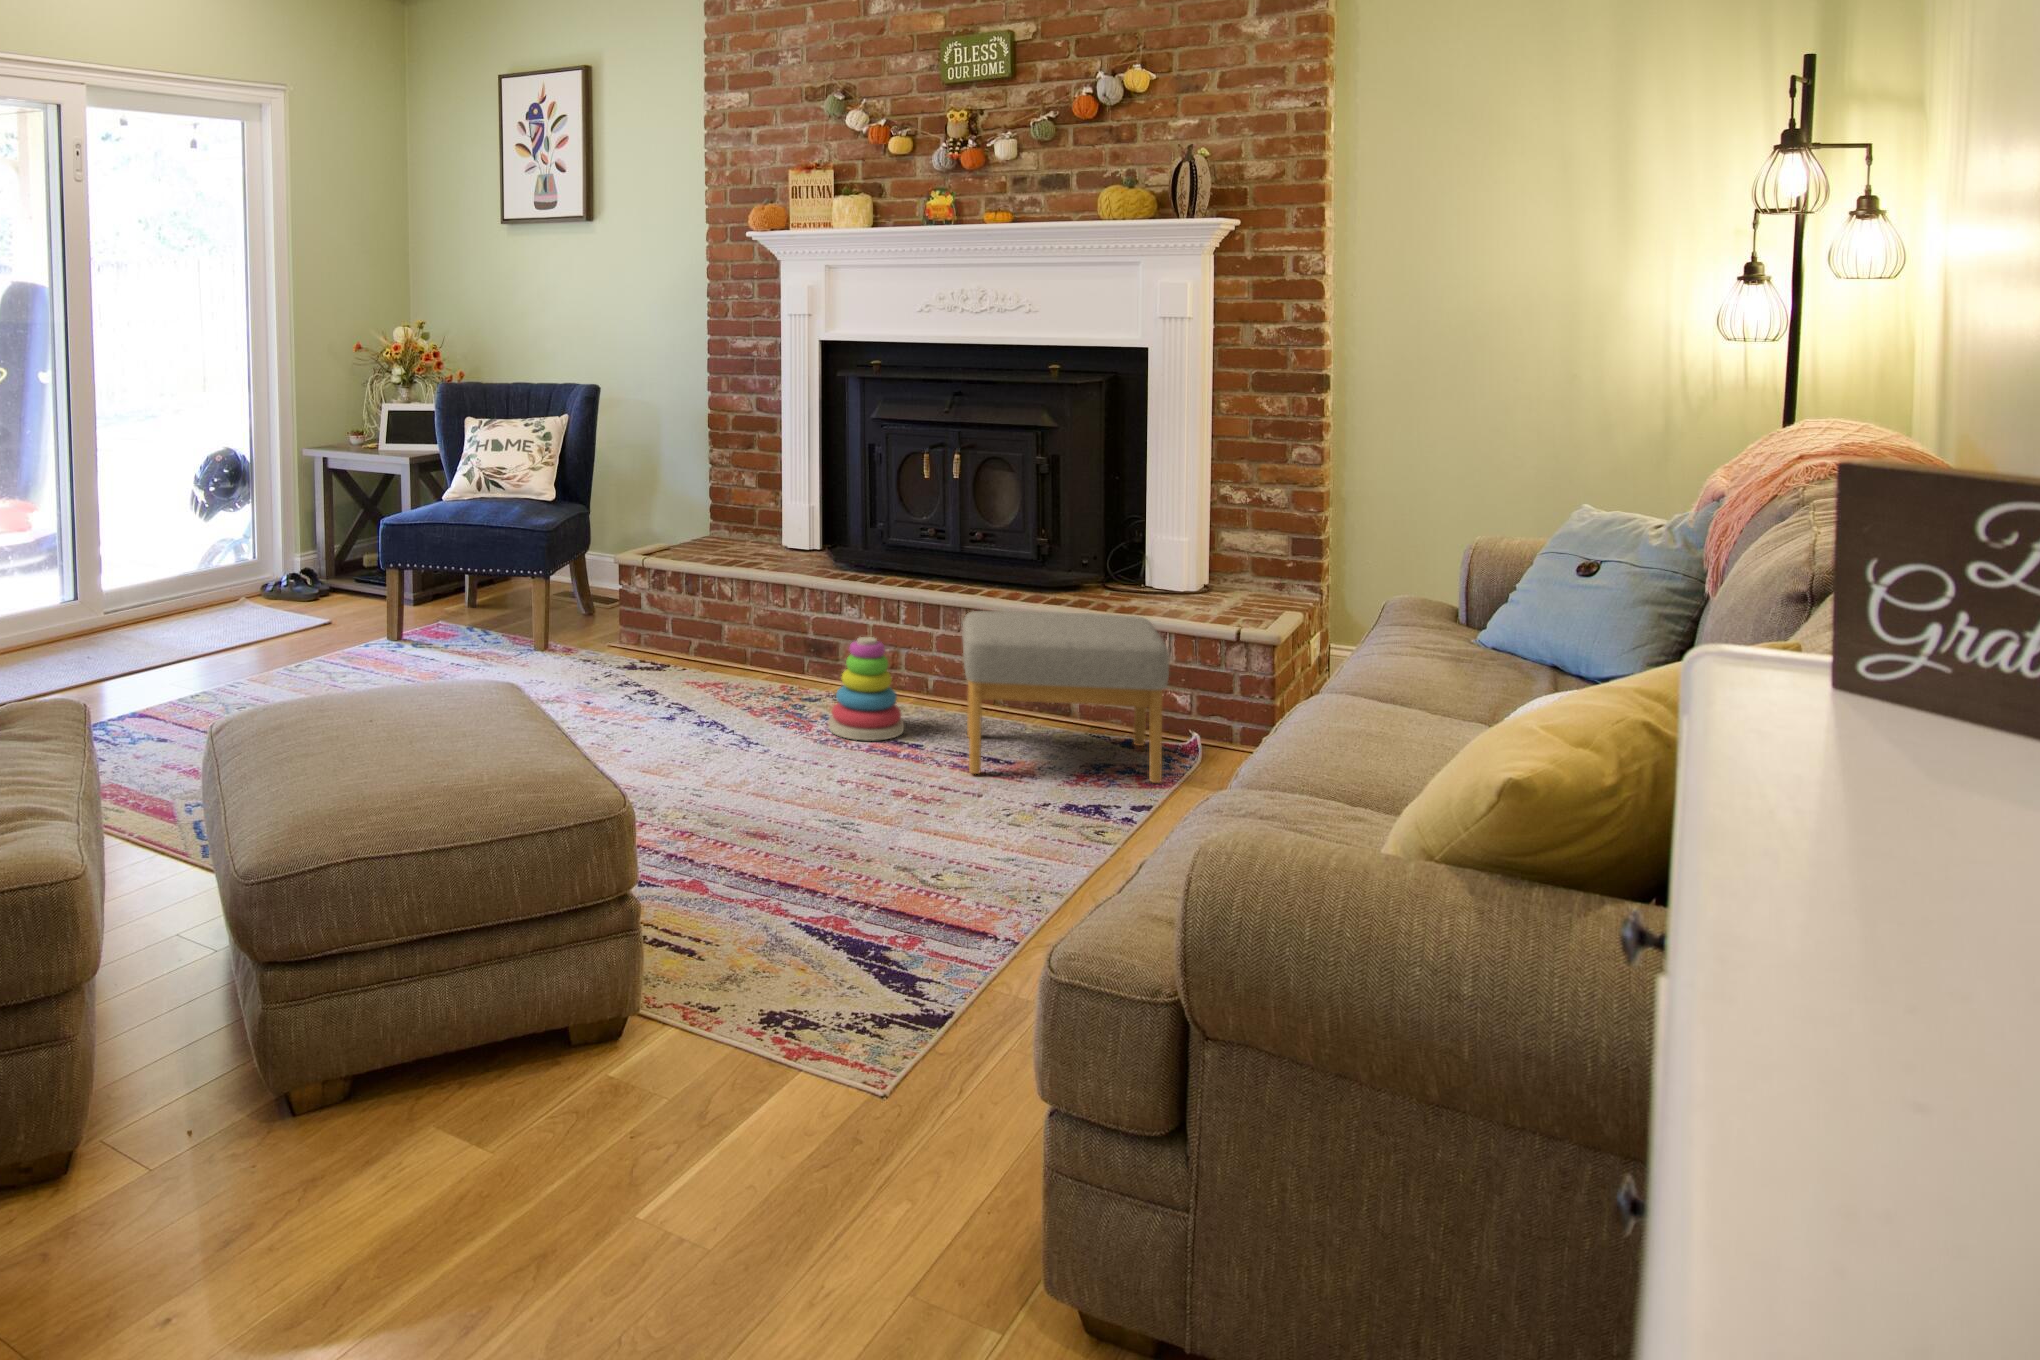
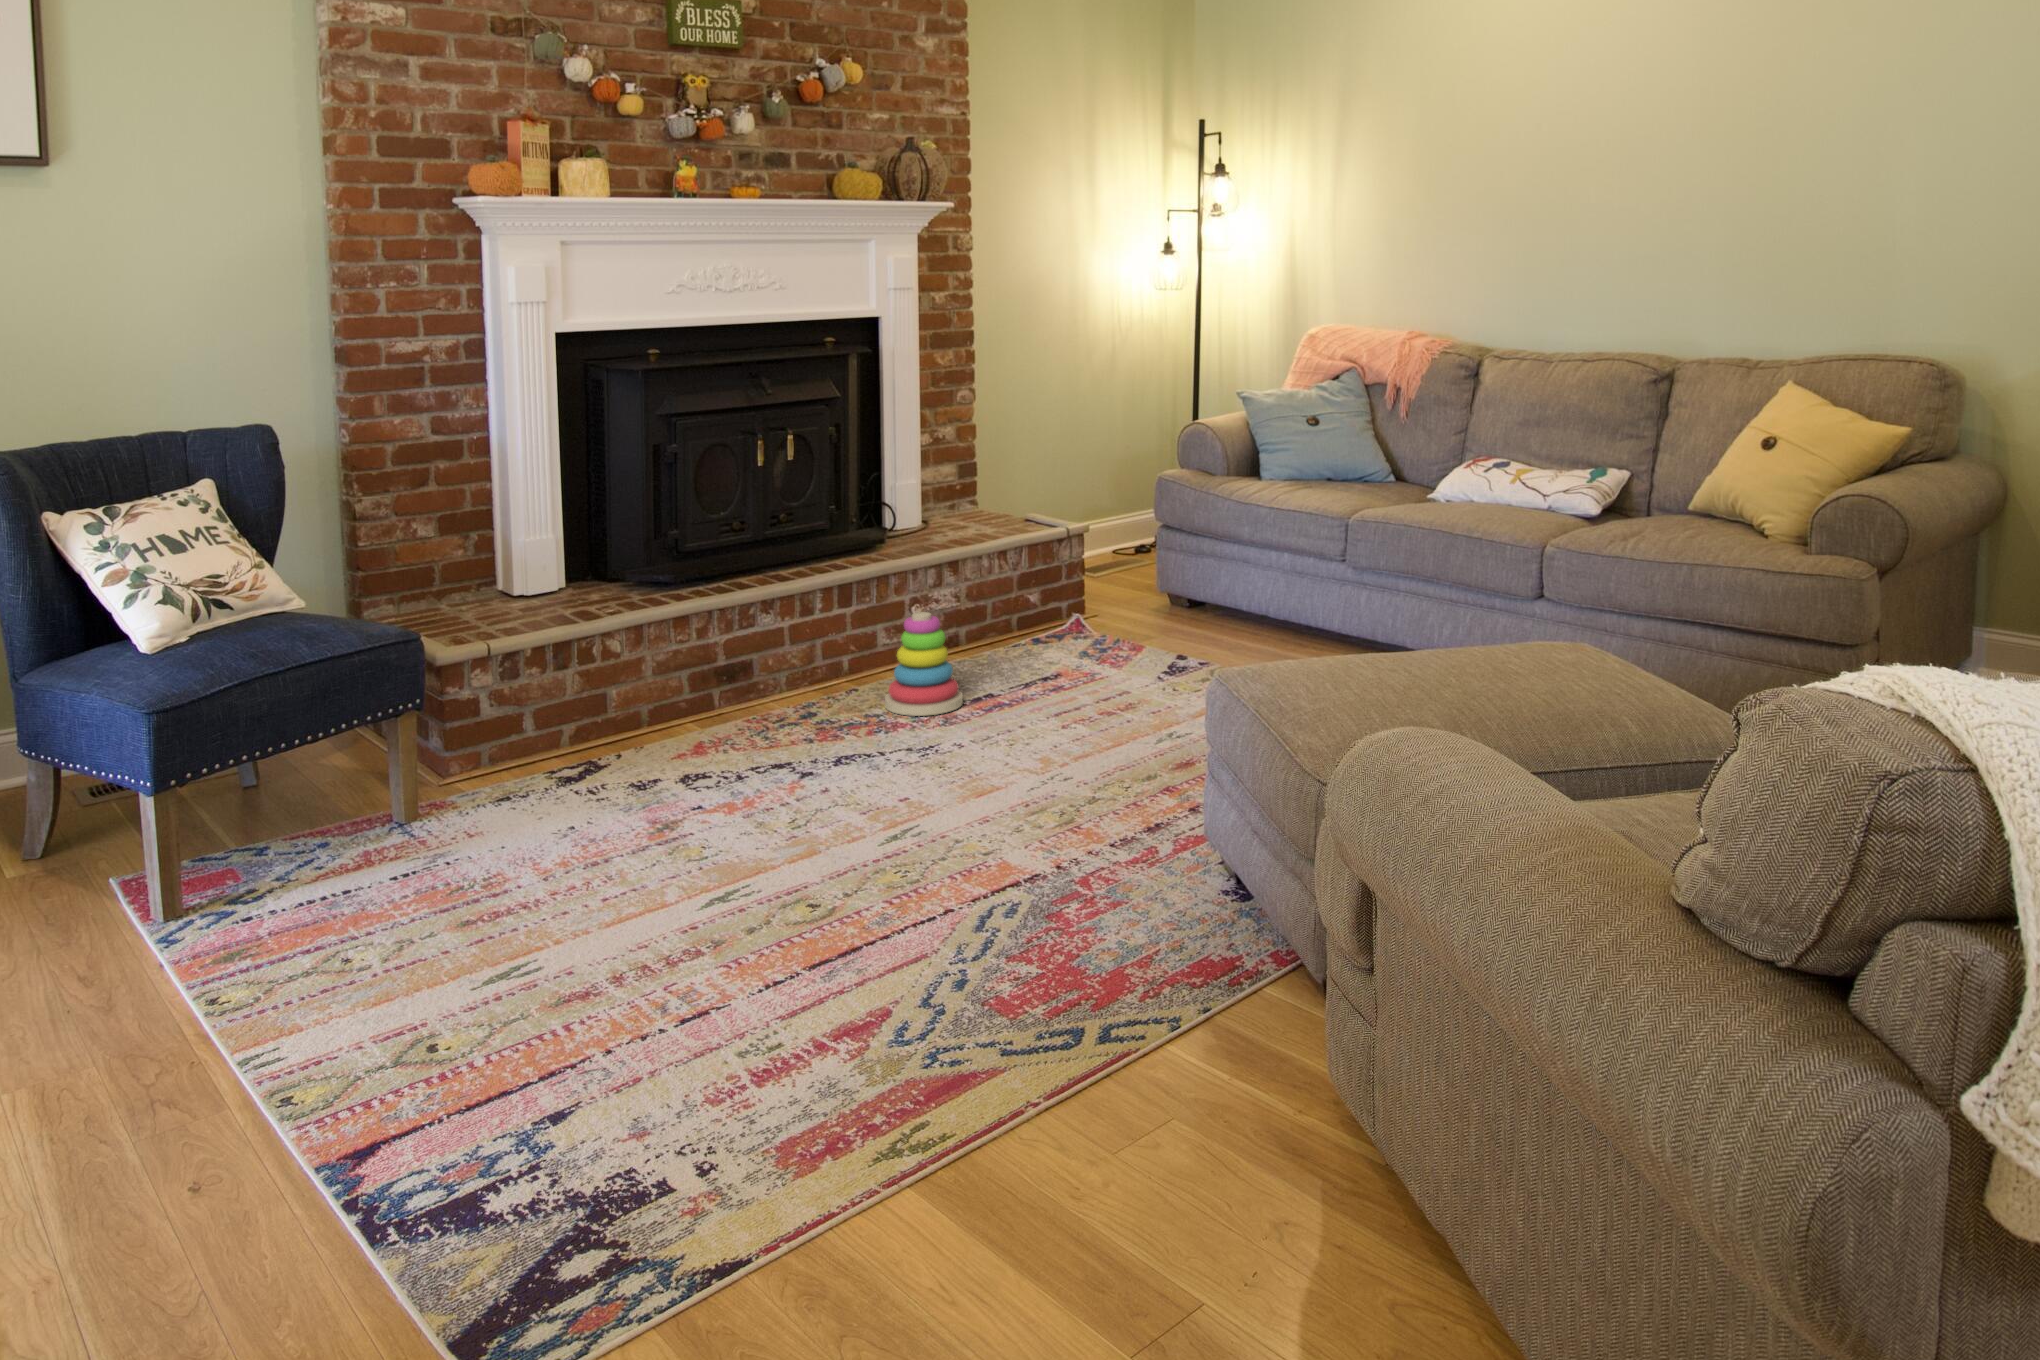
footstool: present [962,611,1169,783] -> none [964,534,1130,687]

